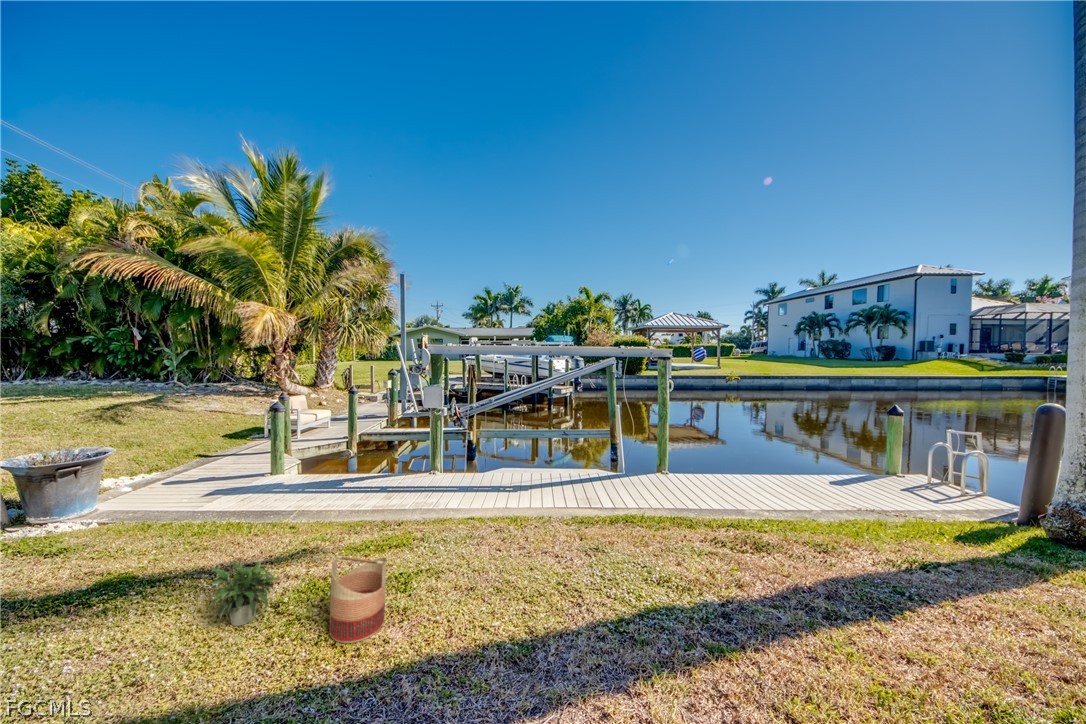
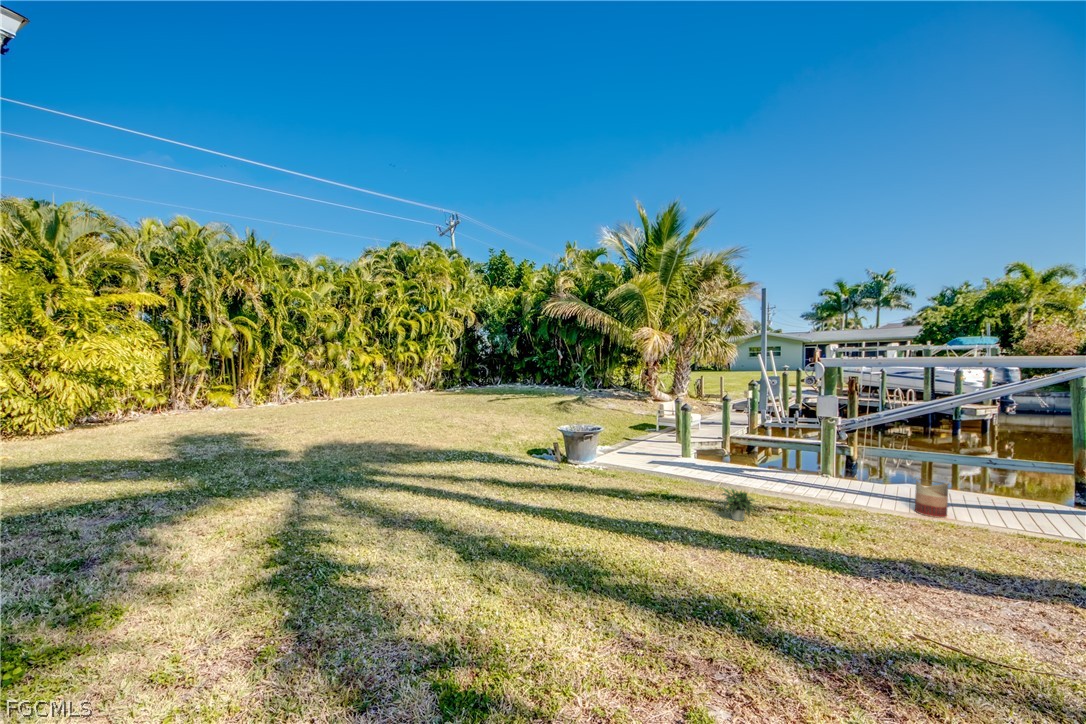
basket: present [329,556,386,643] -> present [915,478,949,518]

